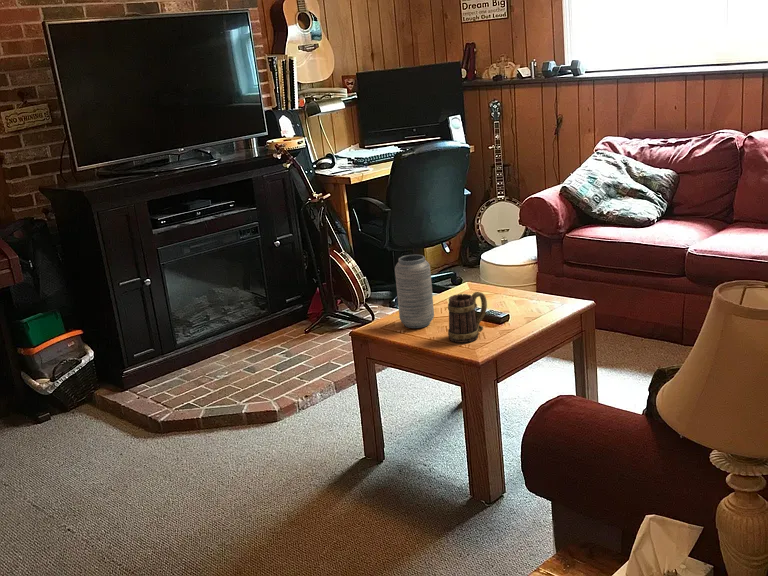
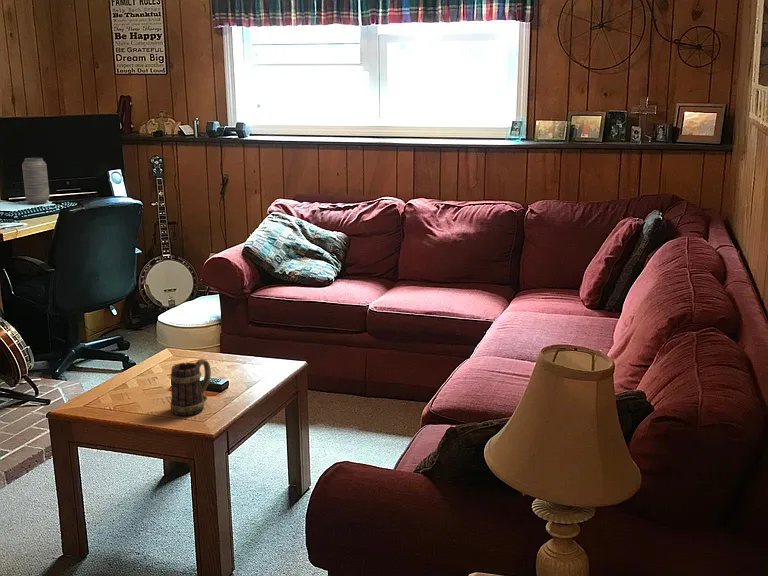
vase: present [395,255,434,328] -> present [22,158,50,204]

